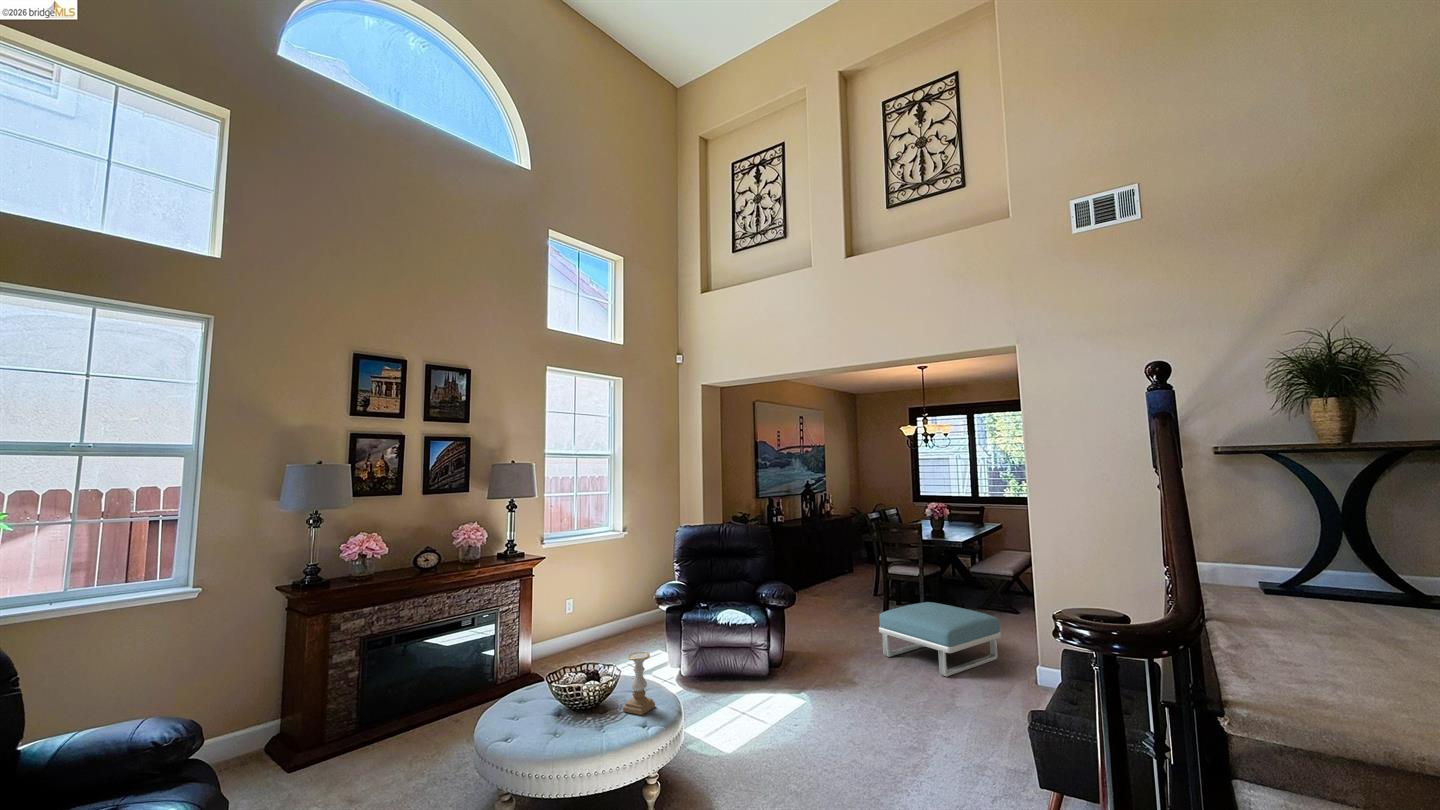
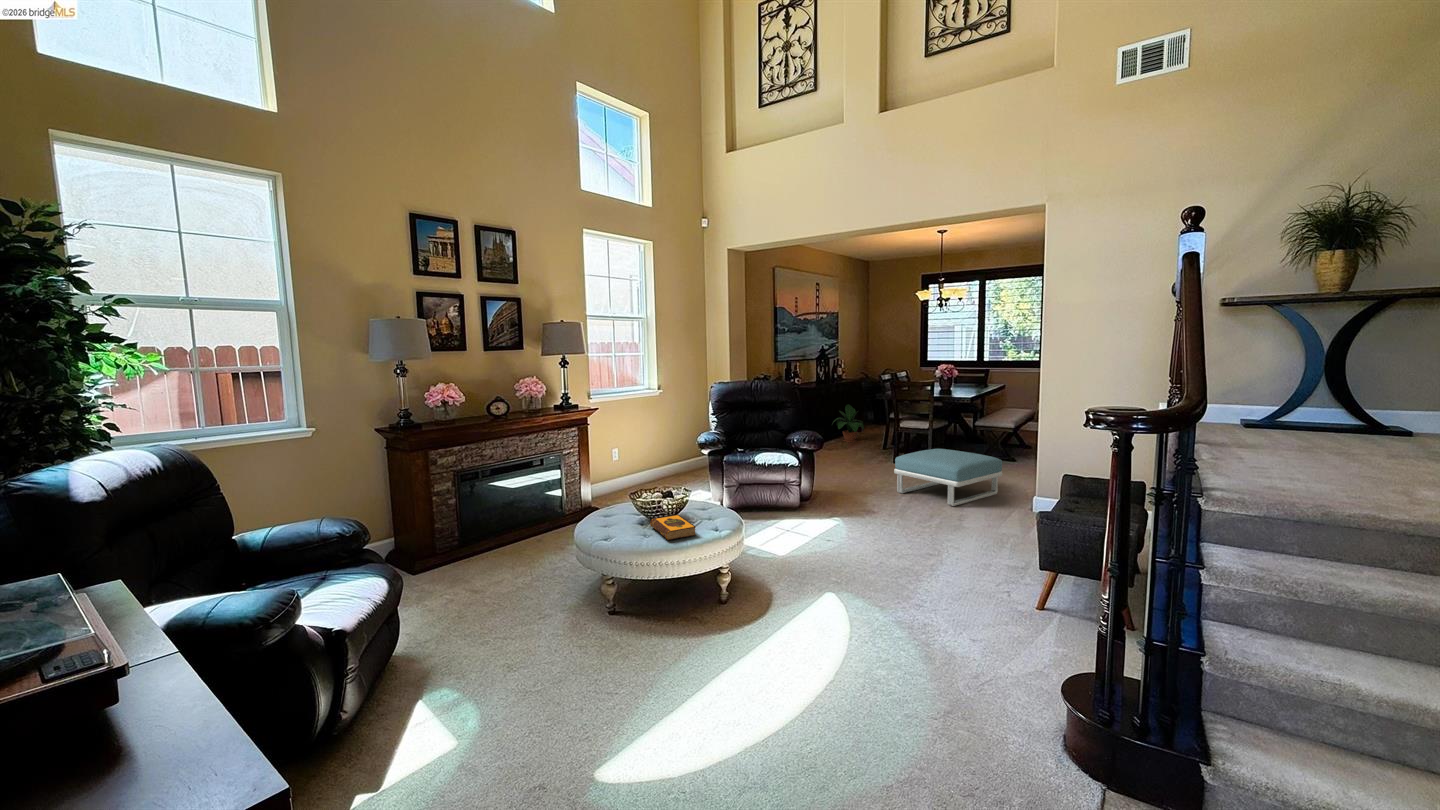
potted plant: none [818,544,854,586] -> present [833,404,864,442]
candle holder: present [623,652,655,715] -> none [695,475,721,523]
hardback book: none [565,704,616,744] -> present [650,515,696,540]

